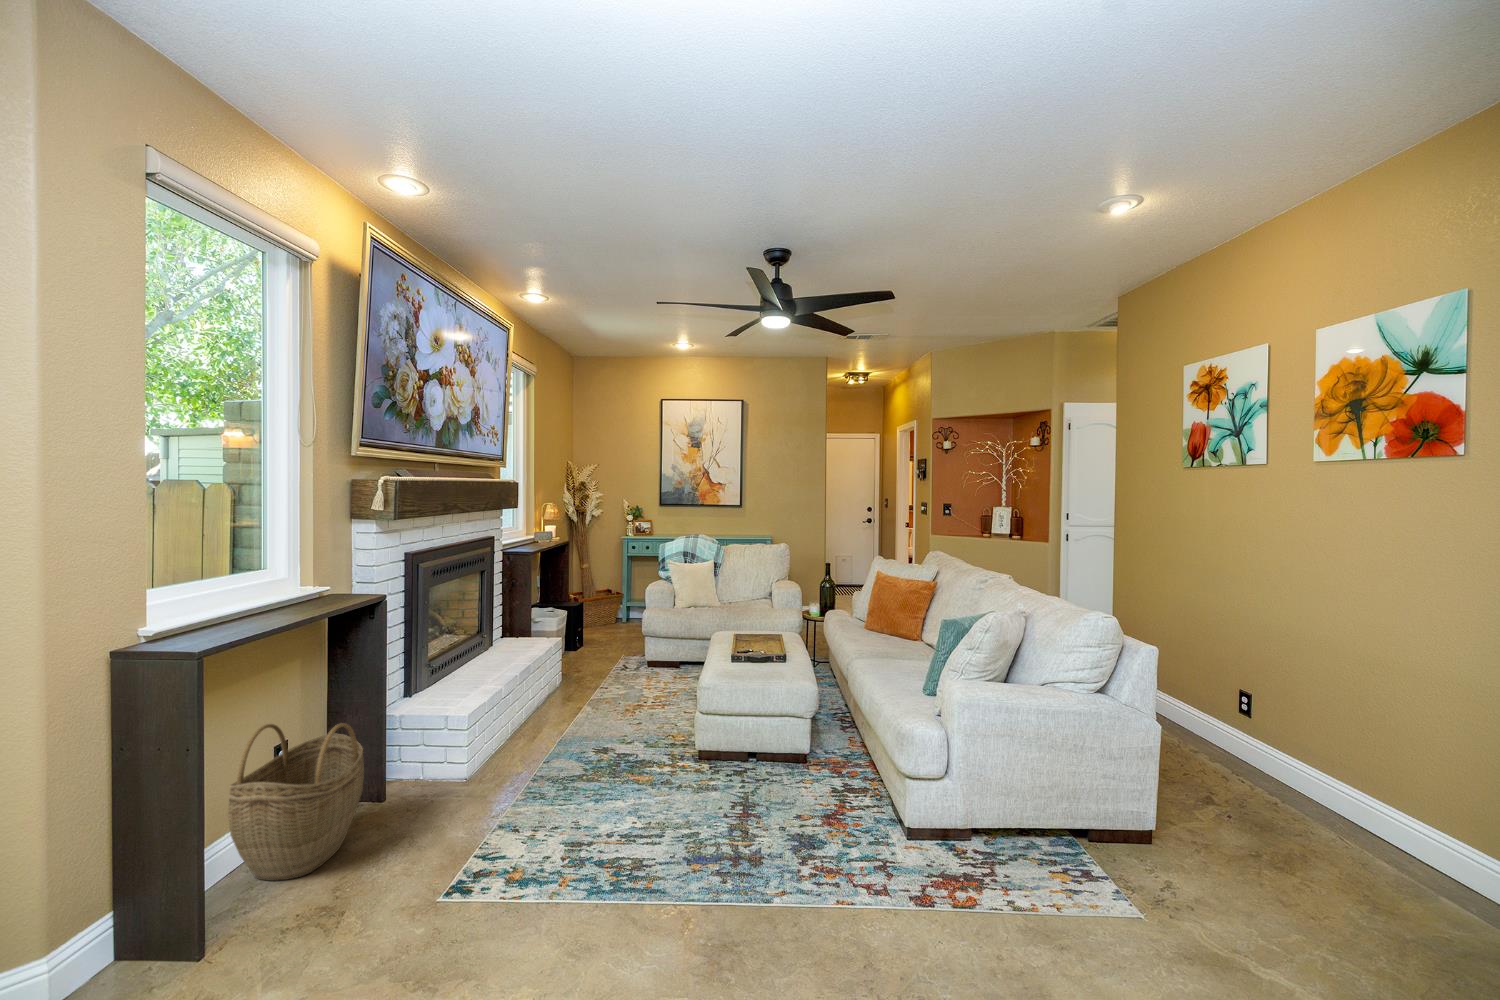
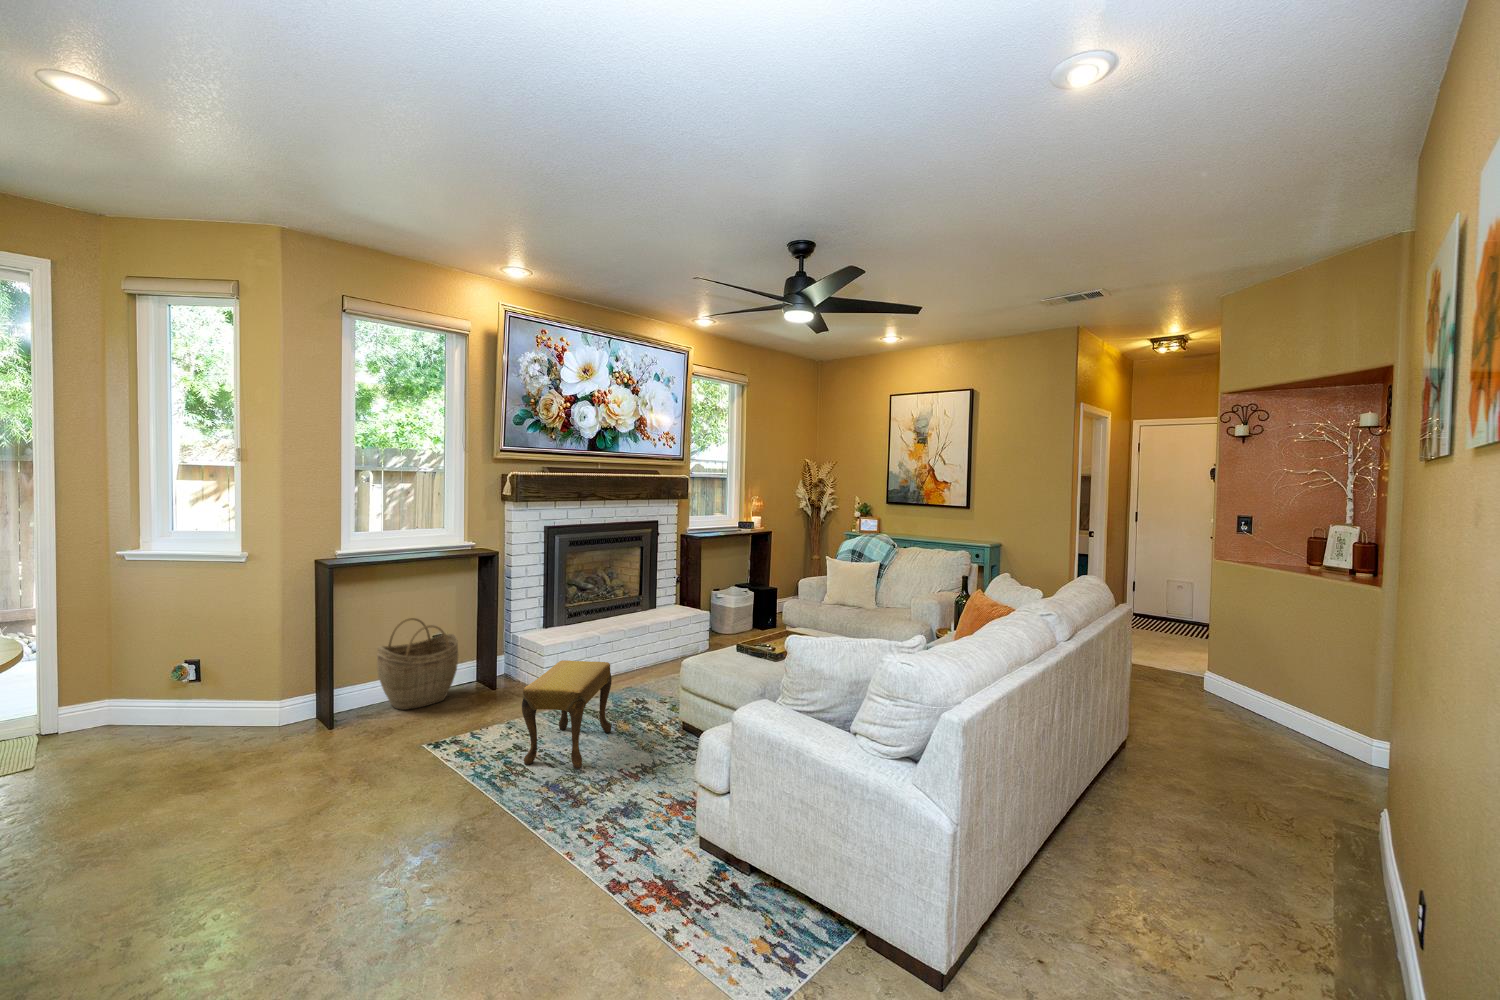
footstool: none [587,704,700,852] -> present [522,660,612,769]

